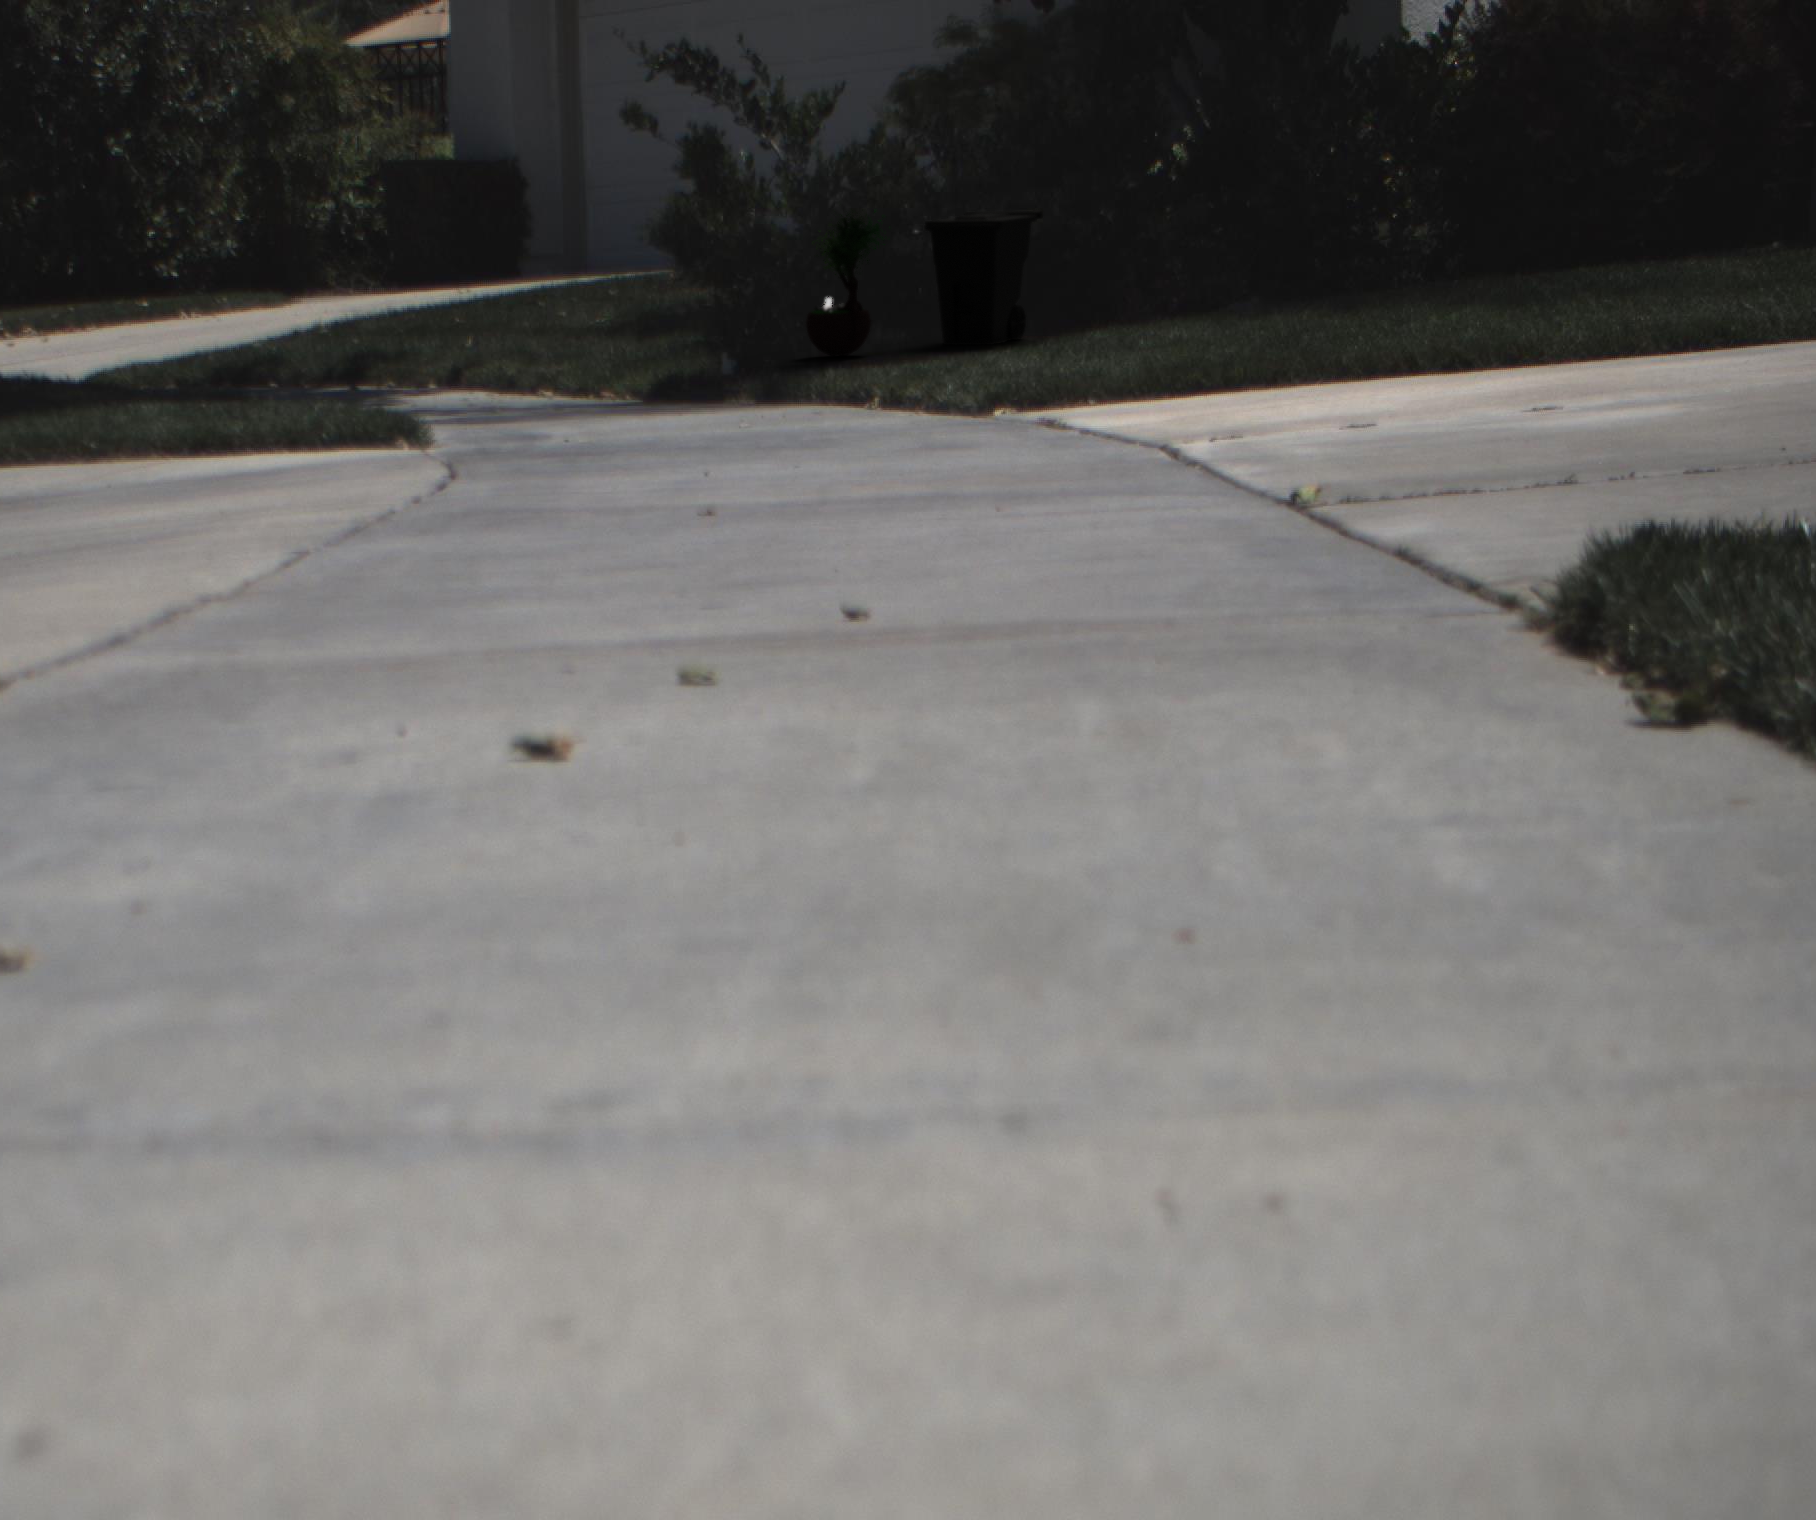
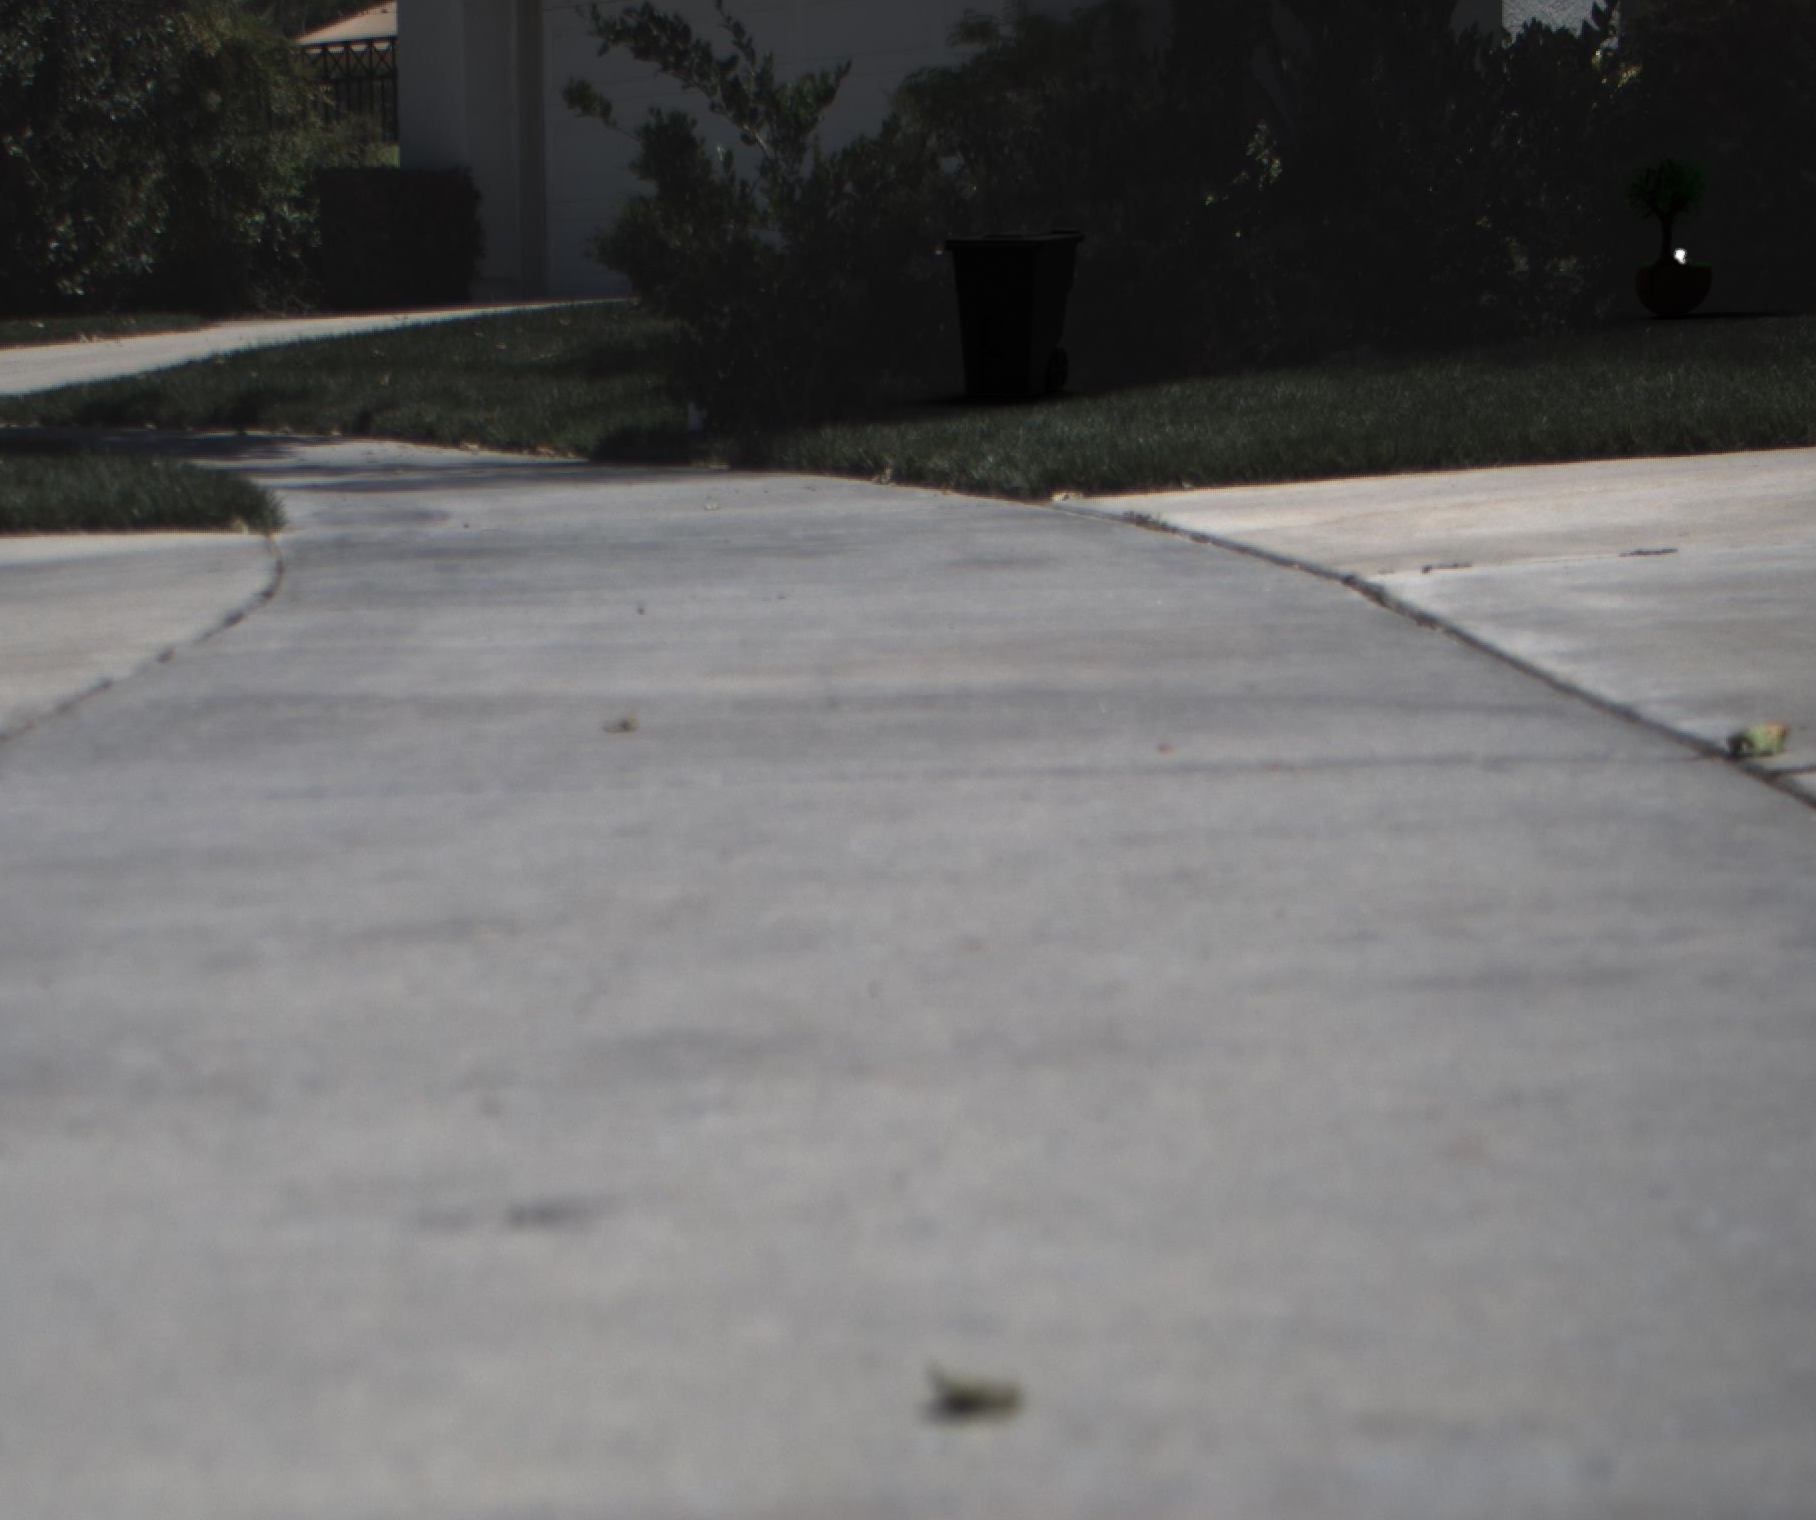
potted tree: present [806,211,885,356] -> present [1620,151,1715,317]

